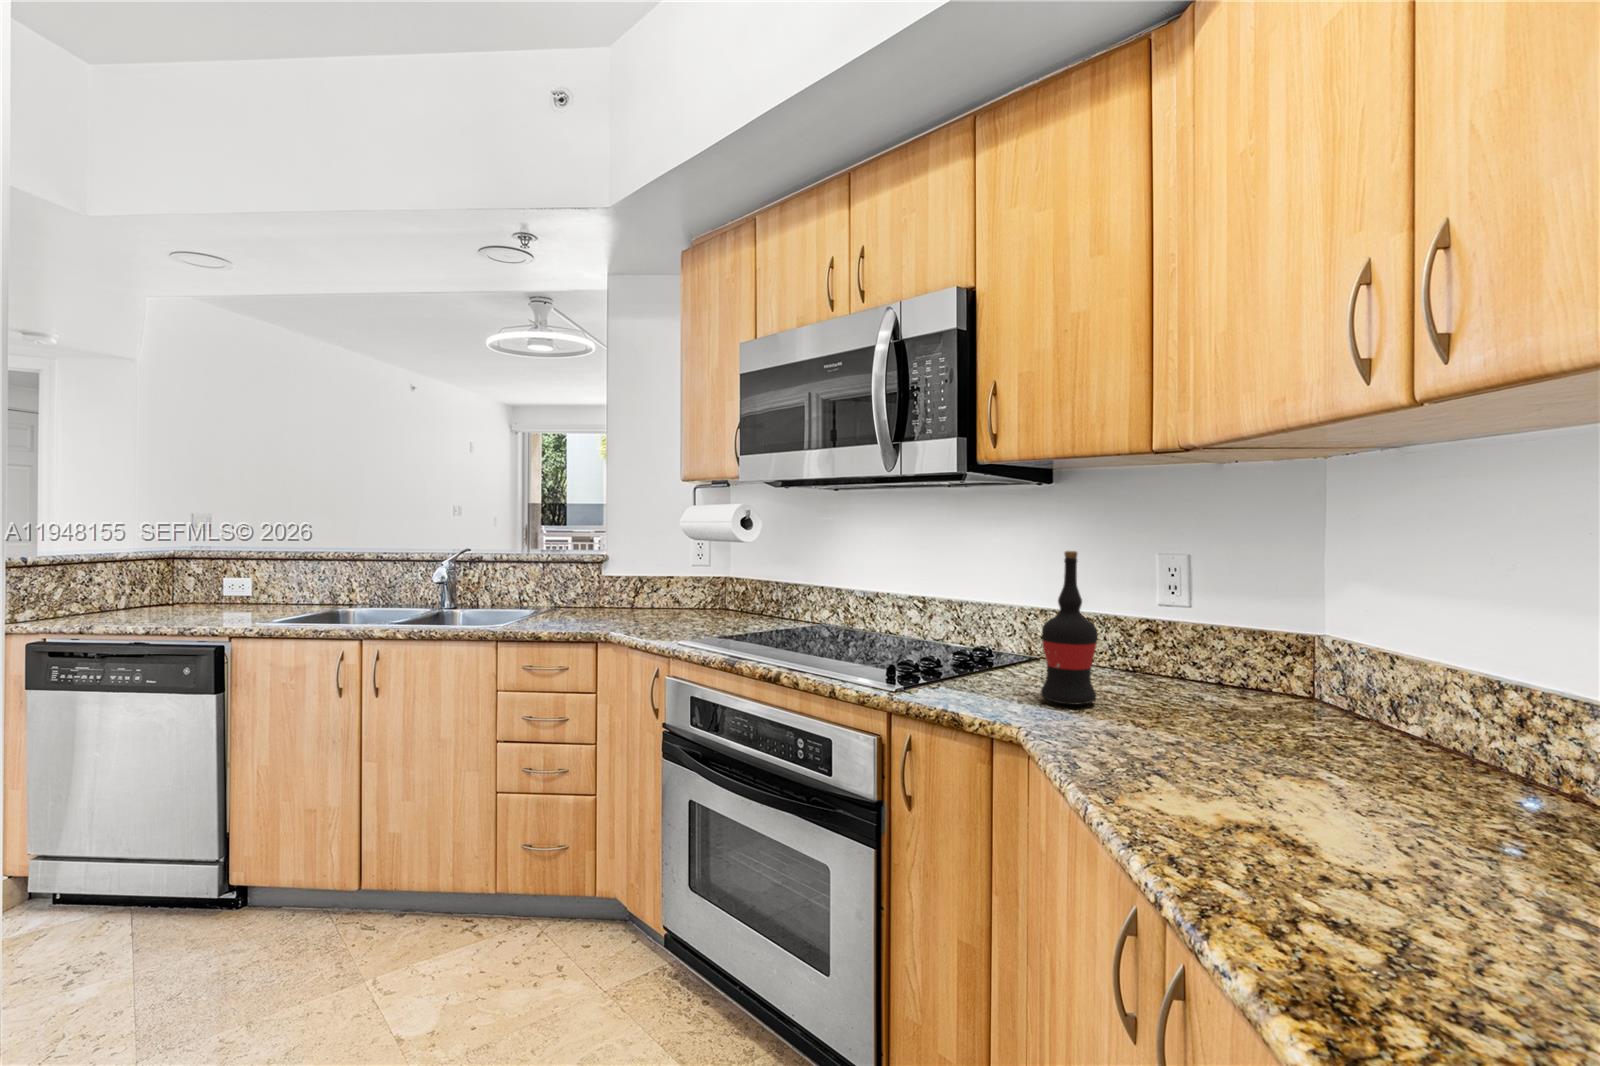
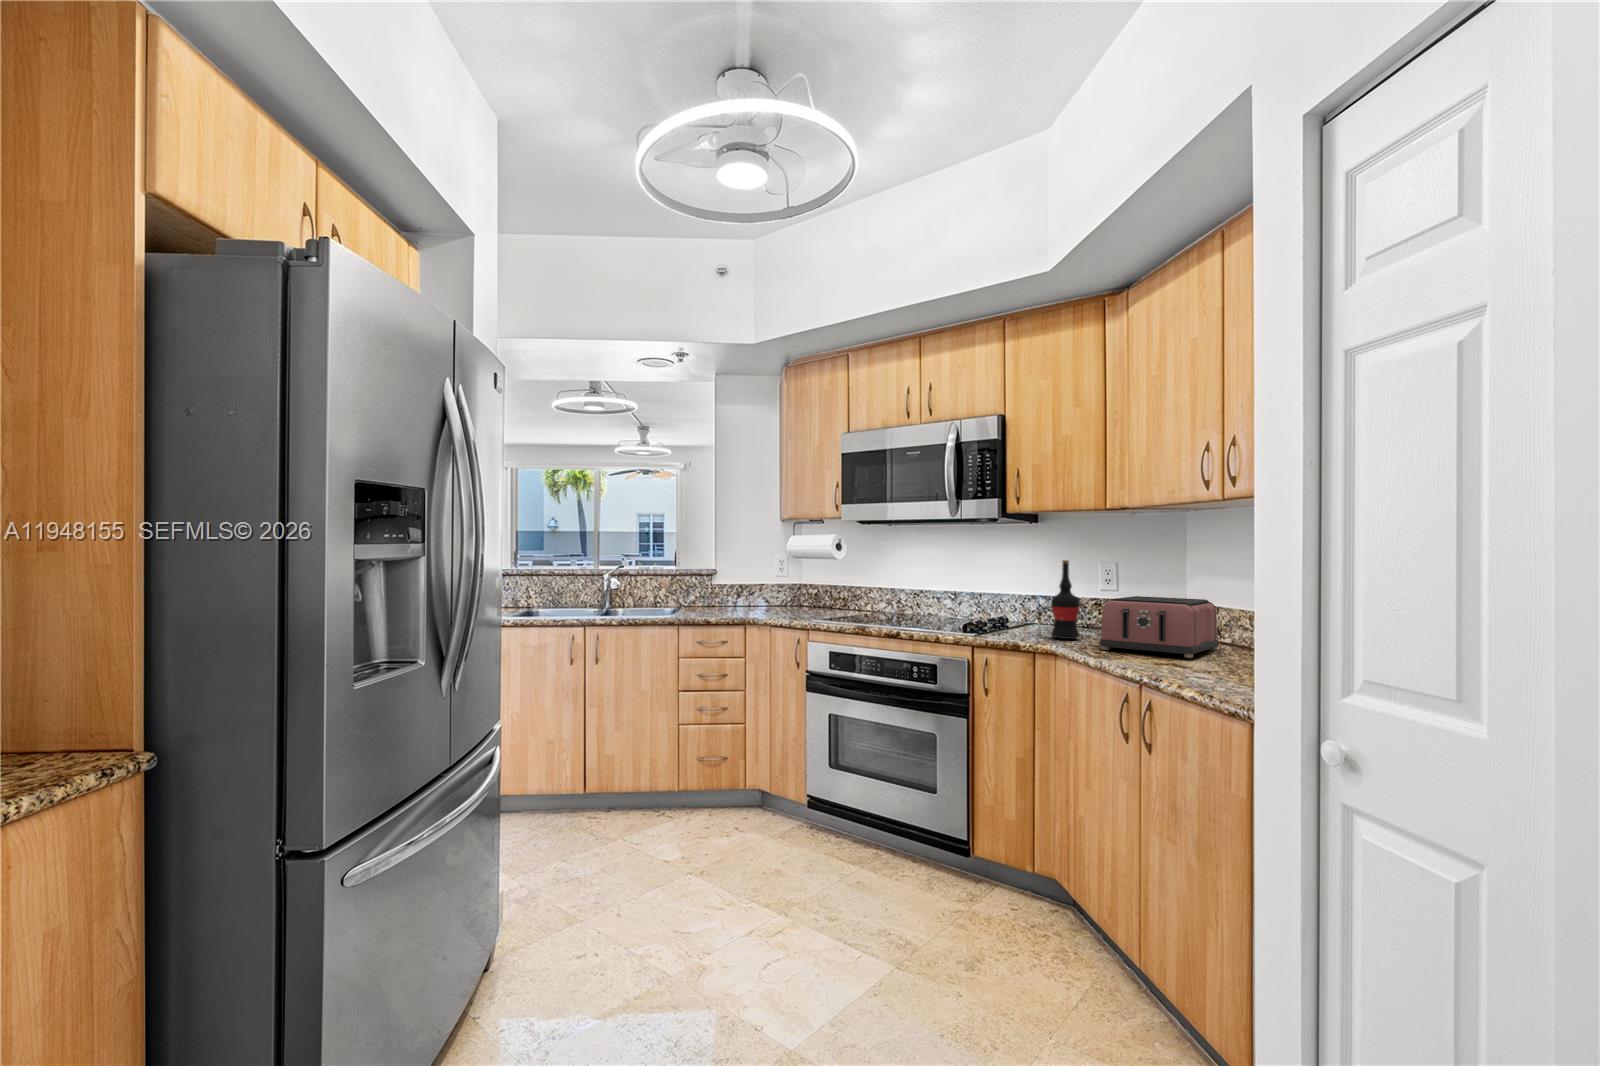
toaster: none [1115,626,1390,785] -> present [1099,596,1219,658]

